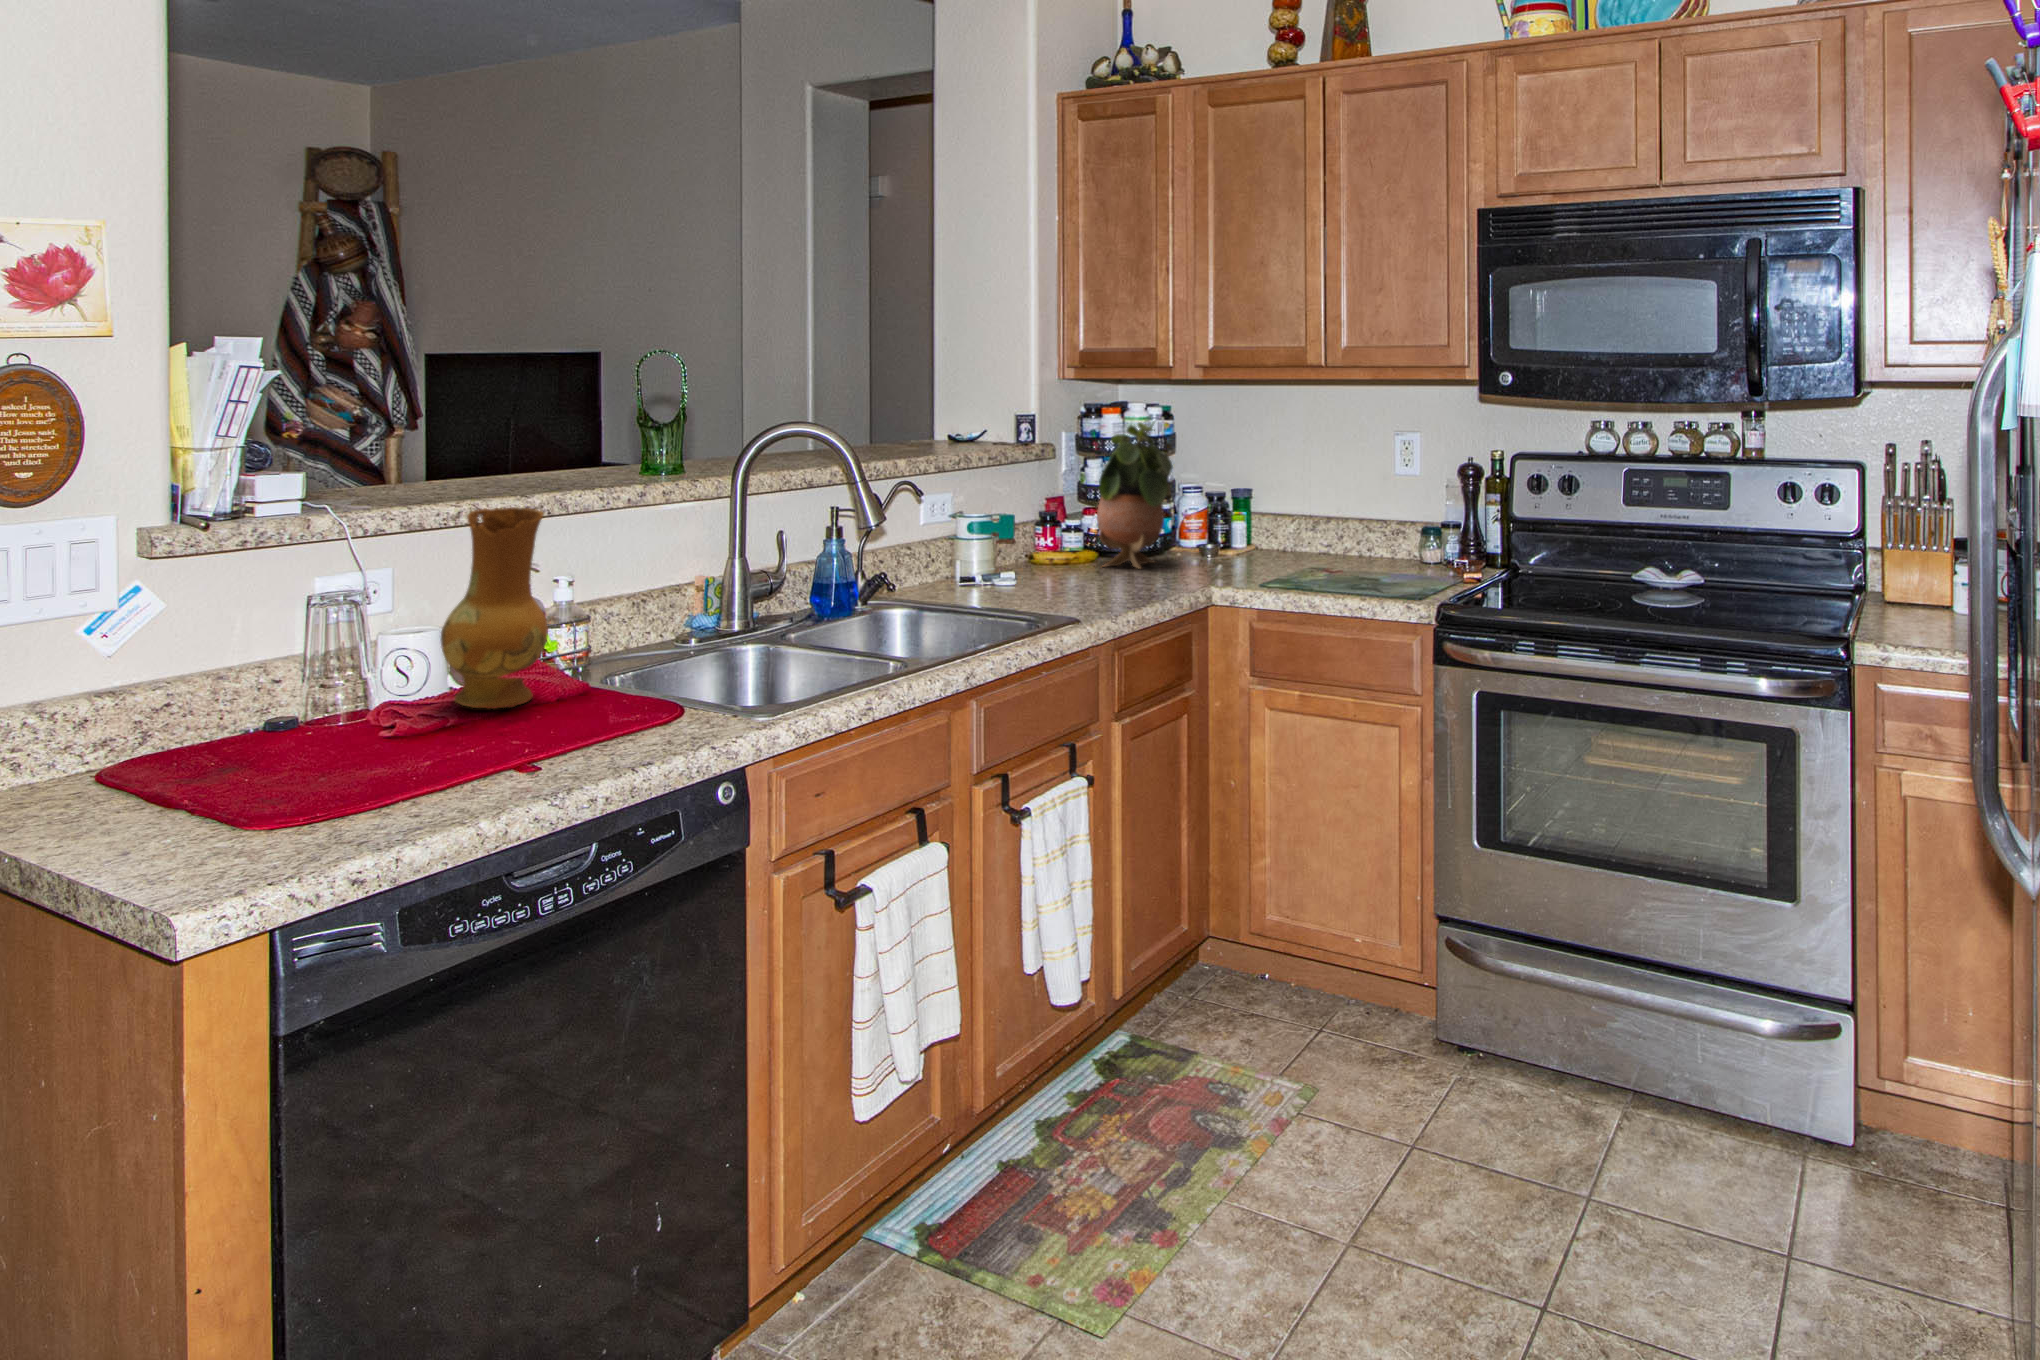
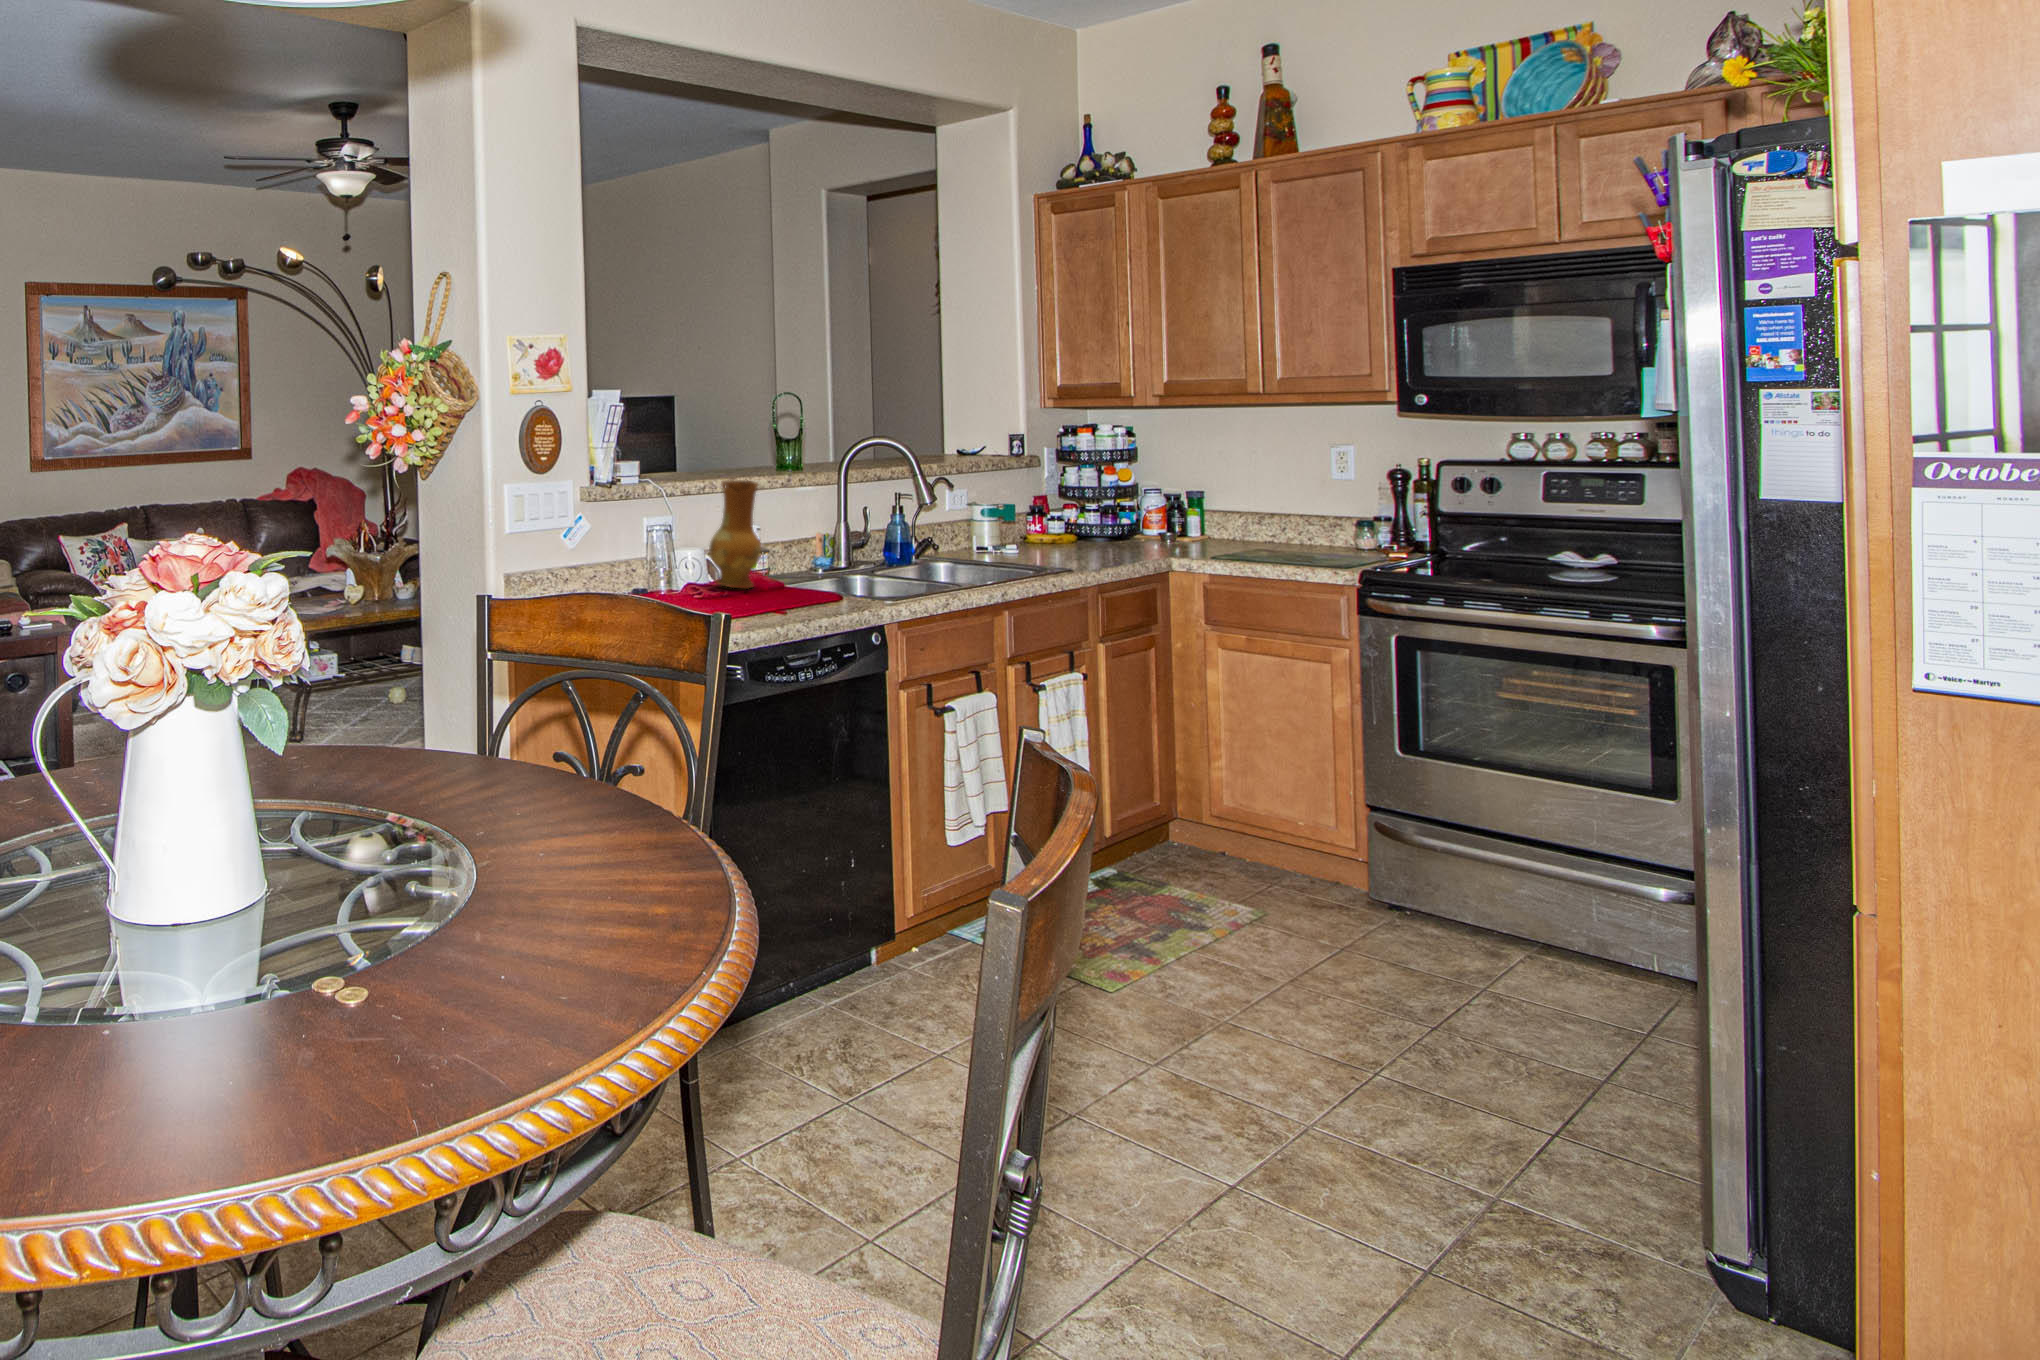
potted plant: present [1097,422,1173,569] -> none [1077,437,1138,548]

